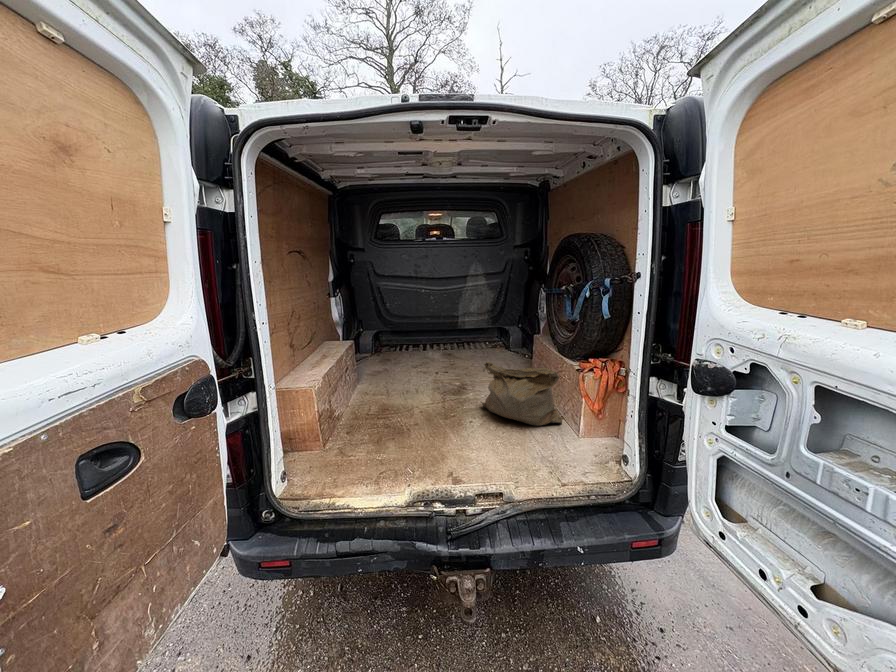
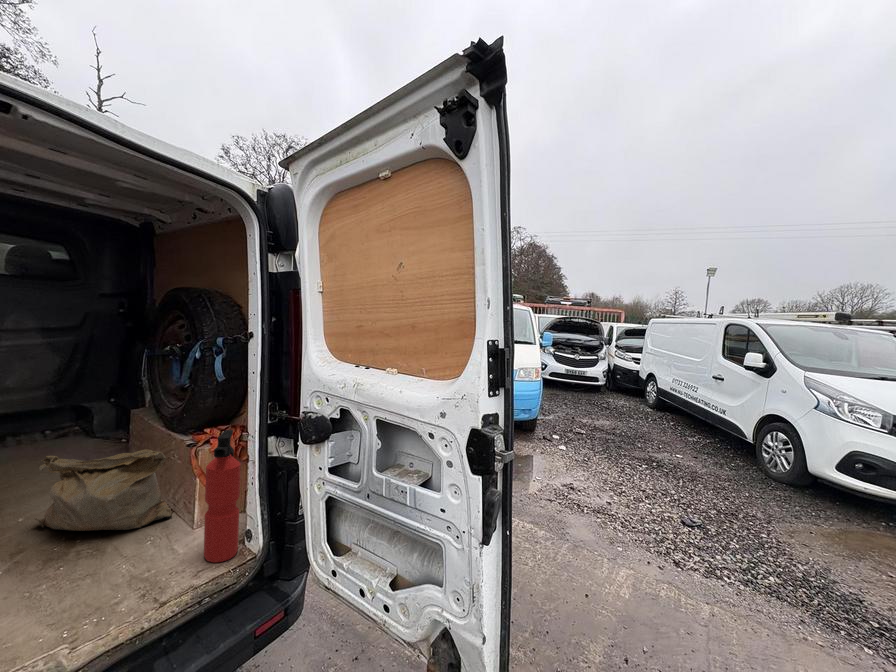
fire extinguisher: none [587,363,622,476] -> present [204,430,241,563]

